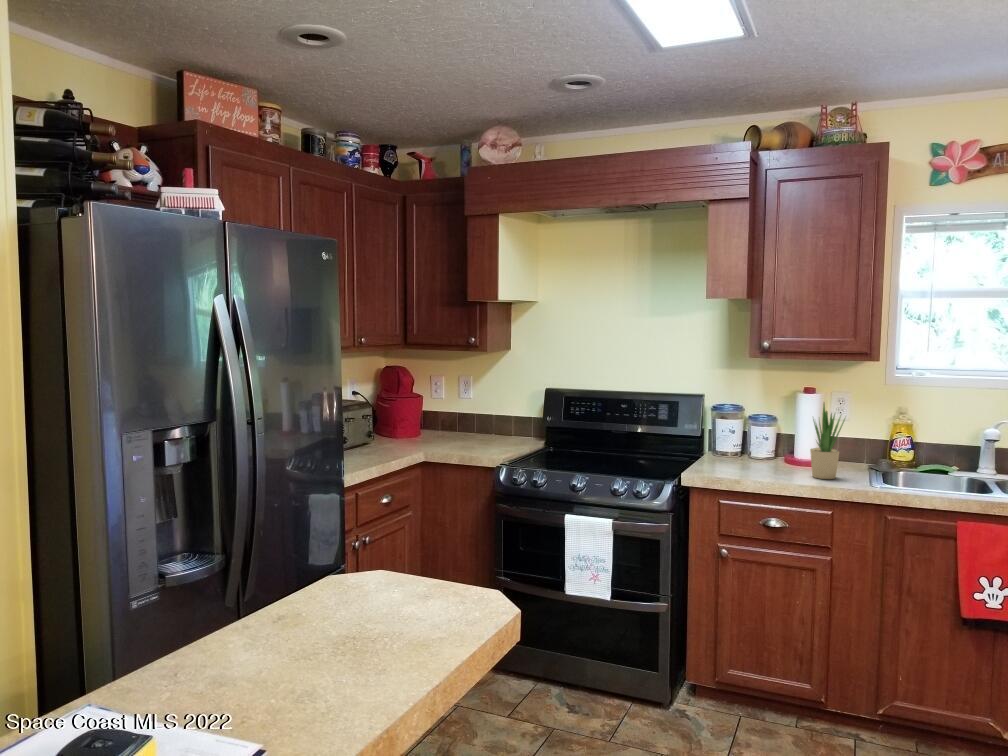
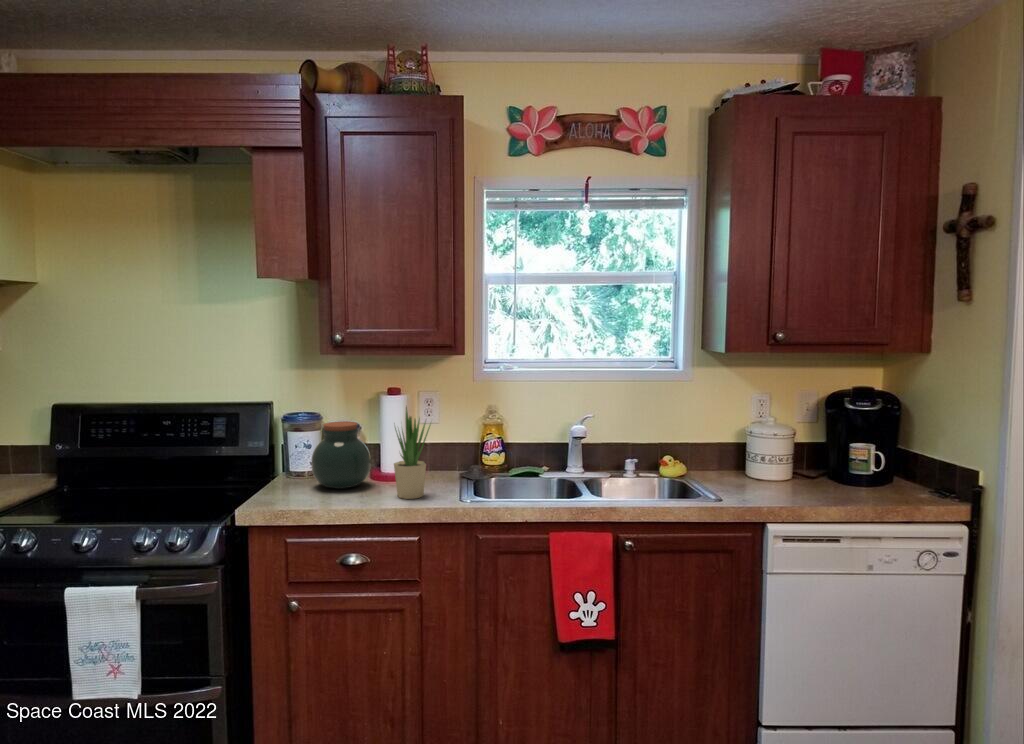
jar: none [739,413,788,466] -> present [311,421,371,489]

